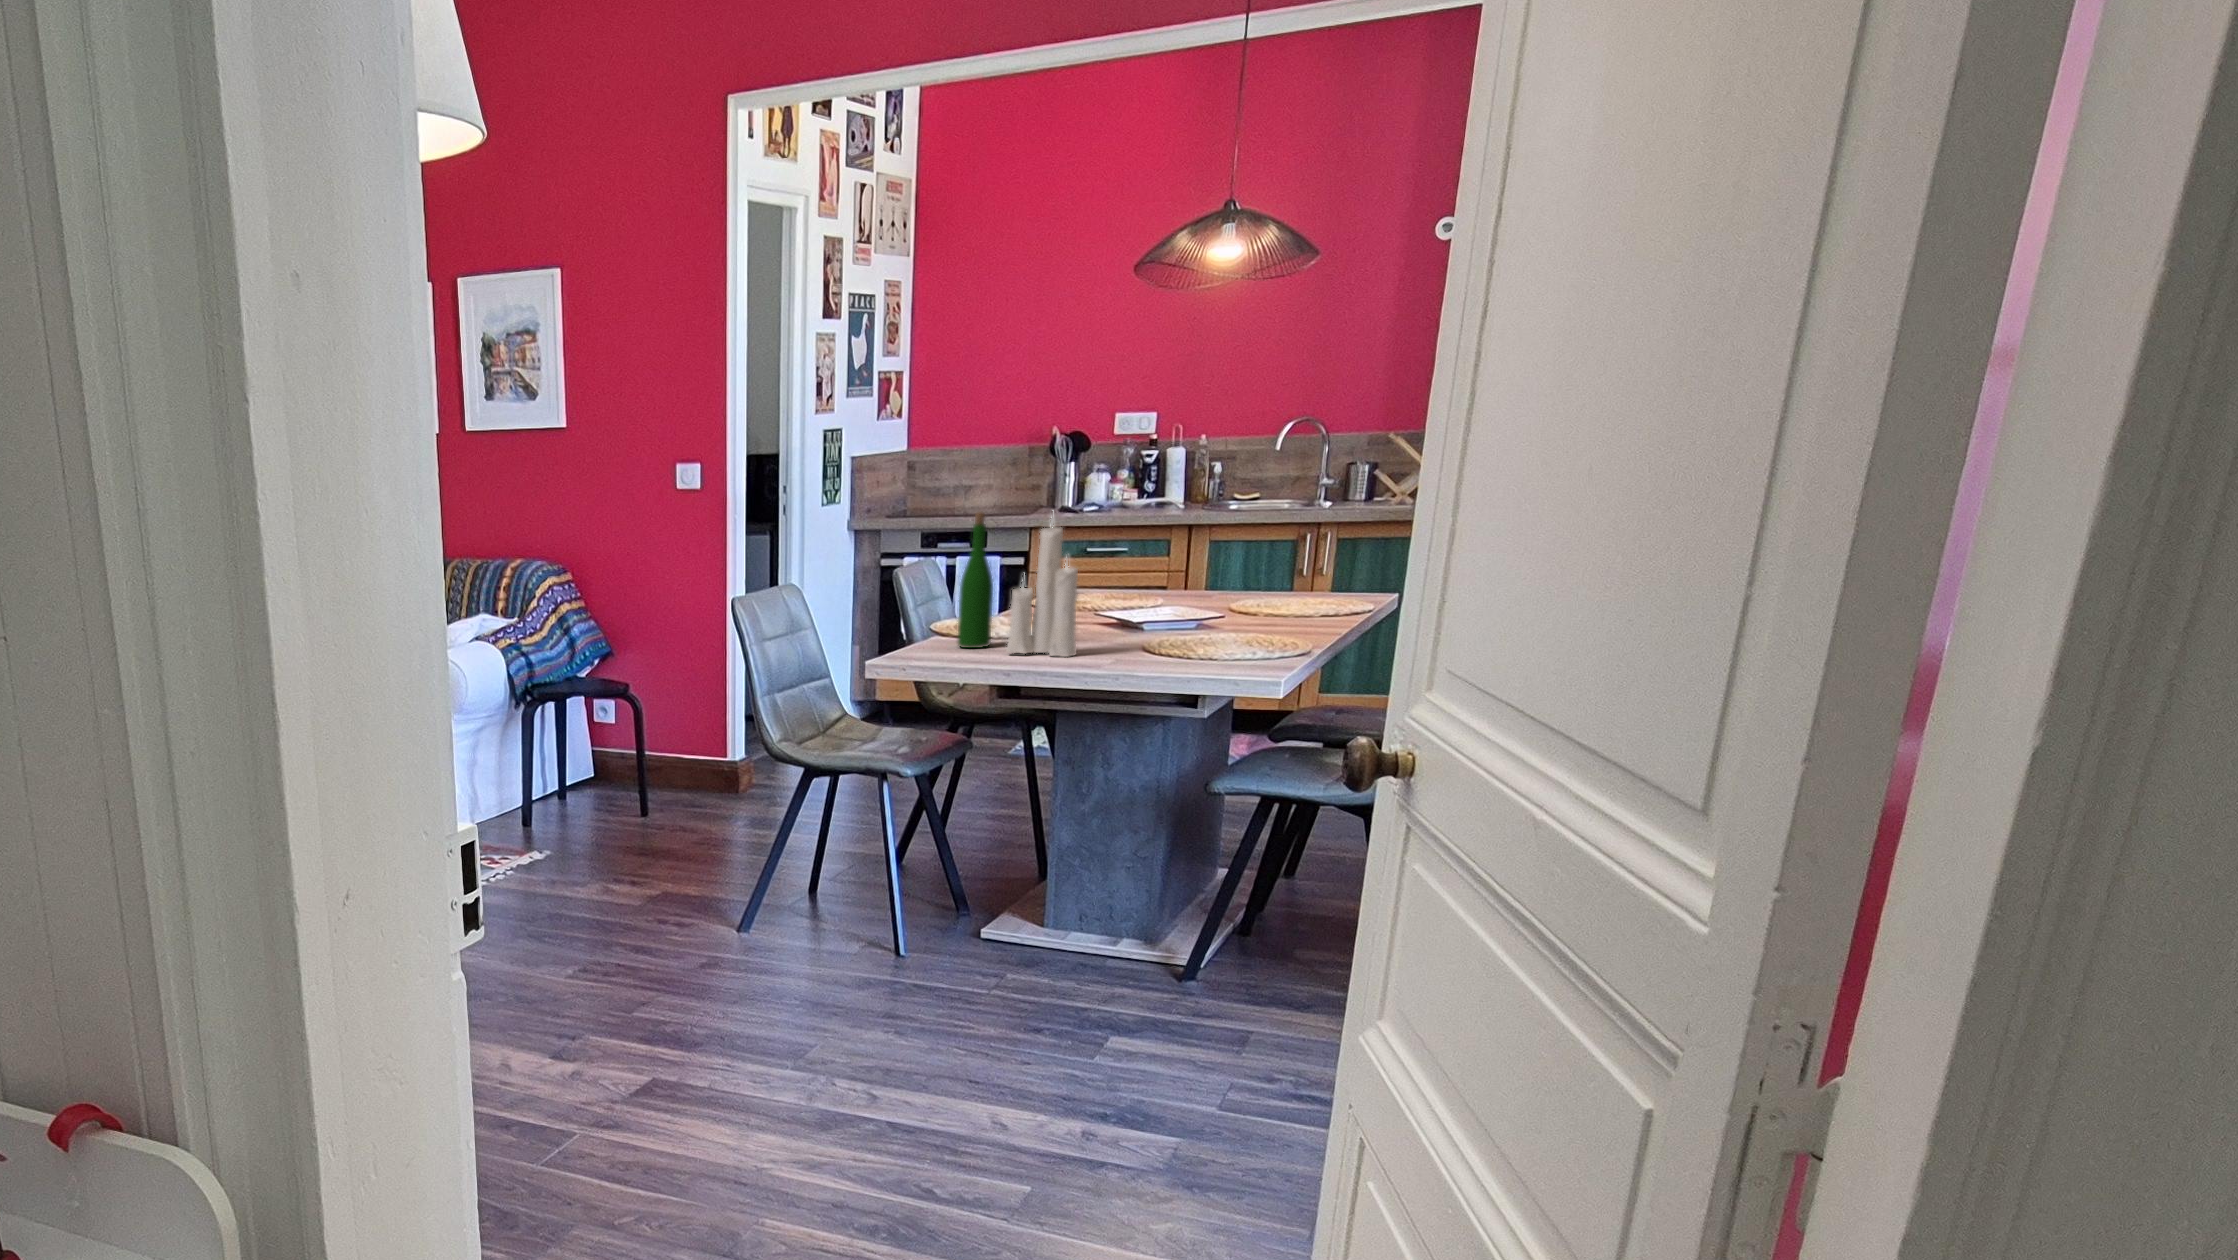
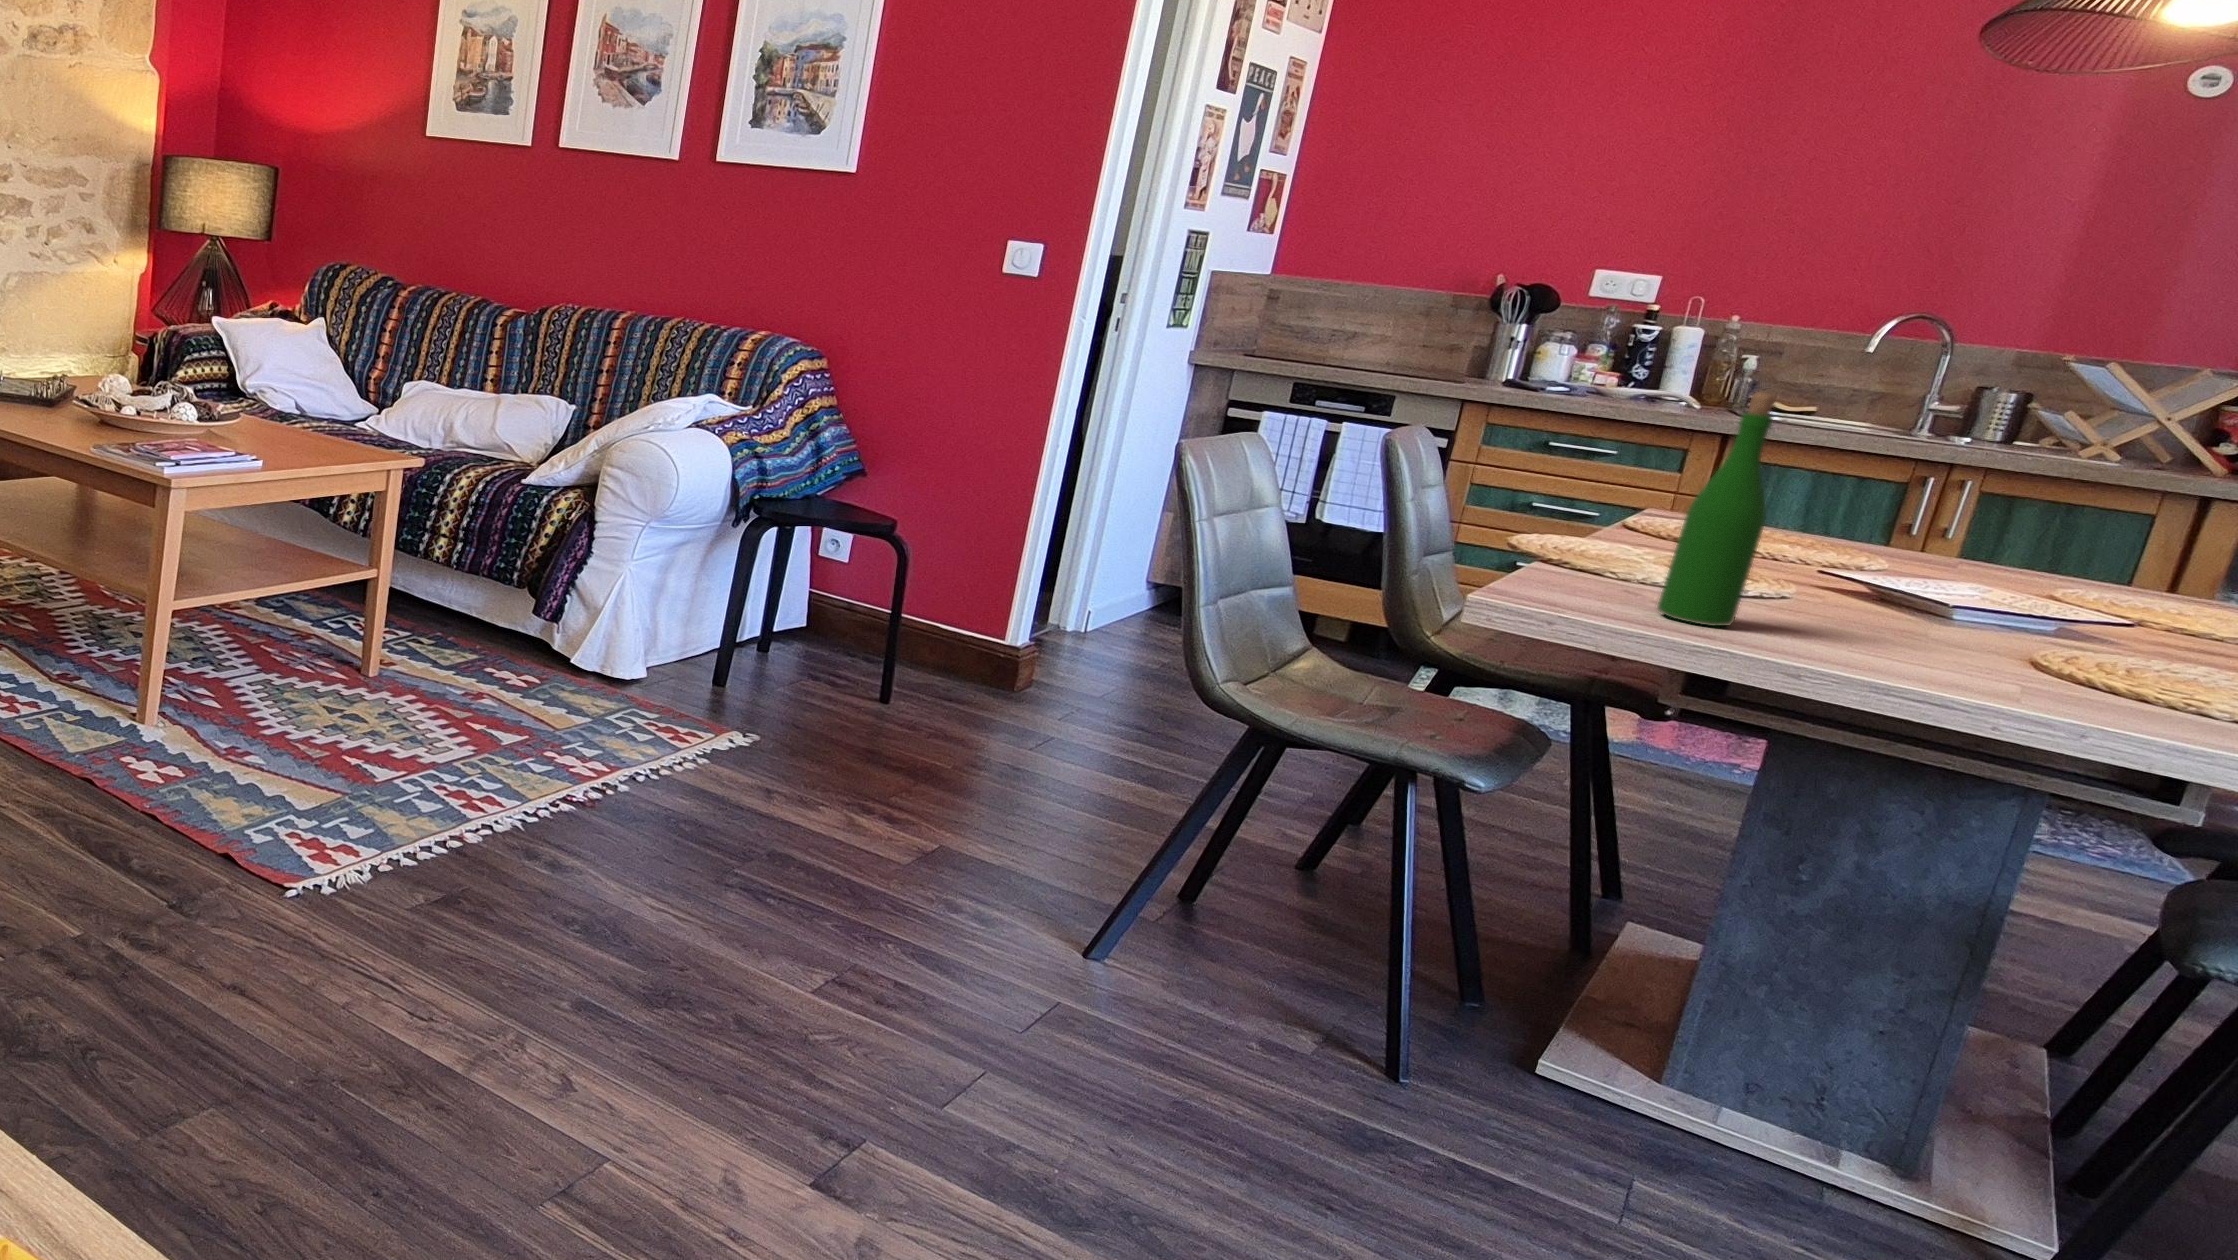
candle: present [1006,527,1078,657] -> none [1803,401,2029,692]

